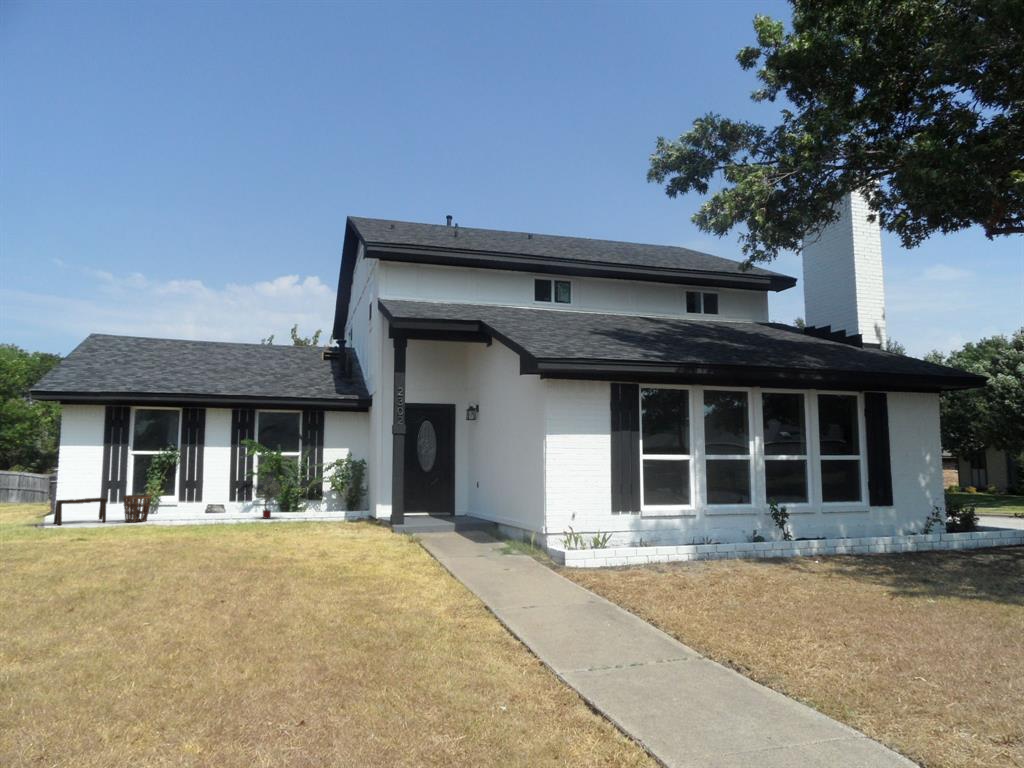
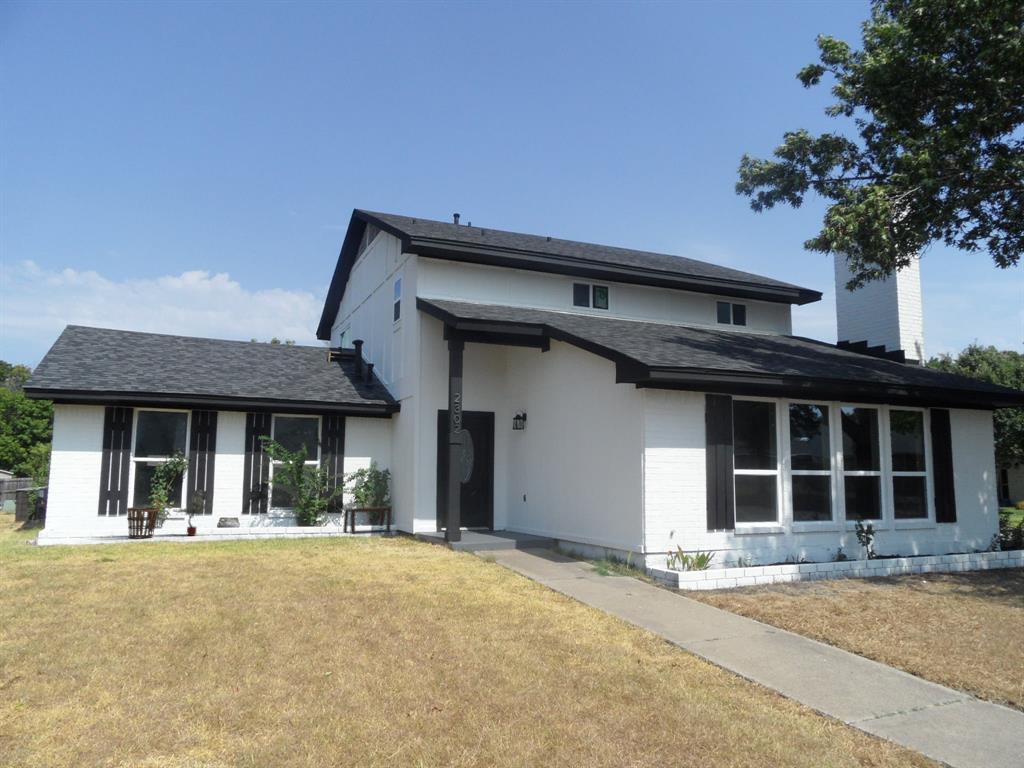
potted tree: present [257,479,280,519] -> present [174,491,213,536]
bench: present [54,497,107,525] -> present [343,506,392,534]

